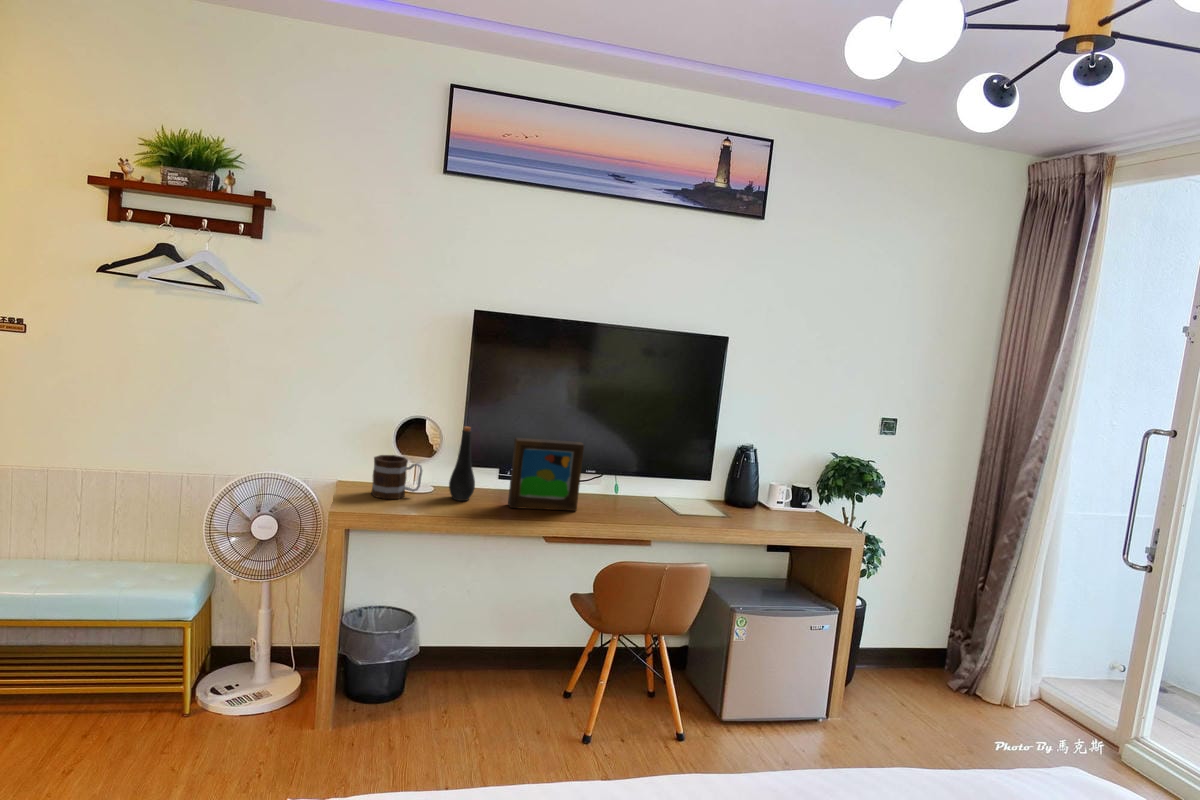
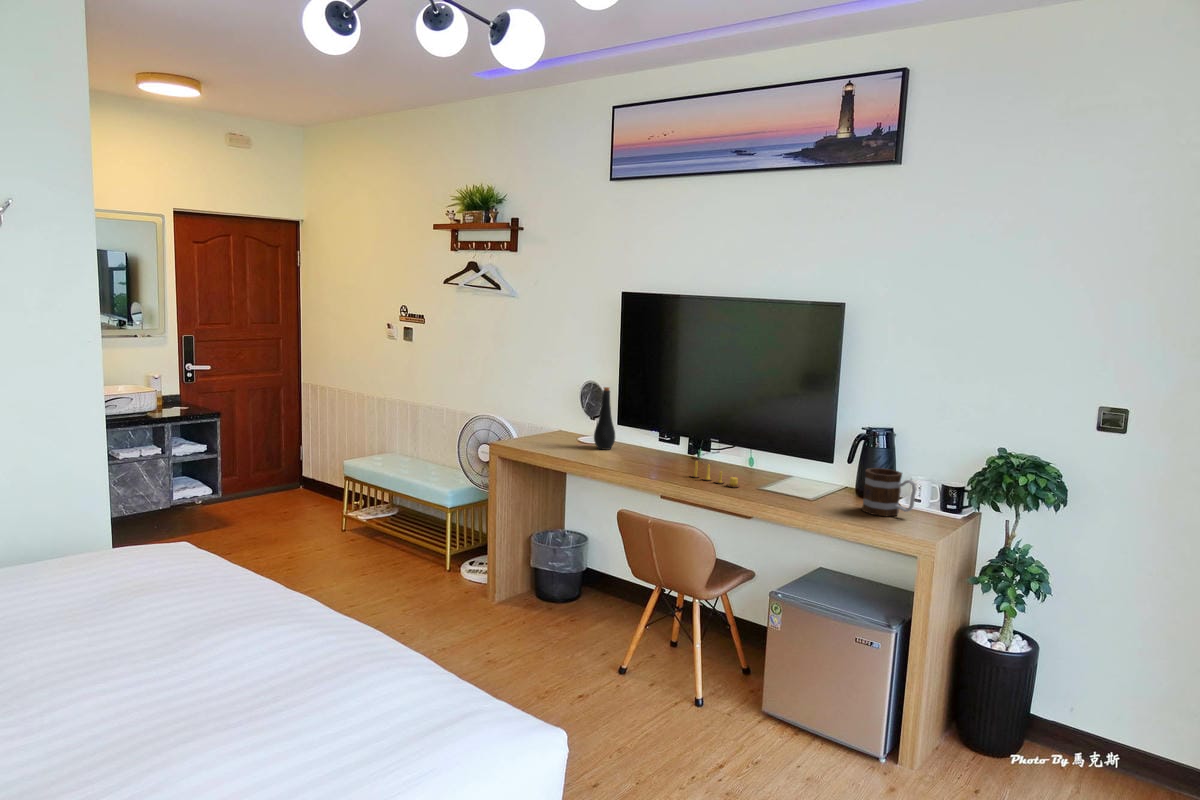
picture frame: present [508,438,584,511] -> none [621,397,681,468]
mug: present [371,455,422,499] -> present [862,468,916,516]
candle: none [613,499,672,521] -> present [691,461,740,487]

